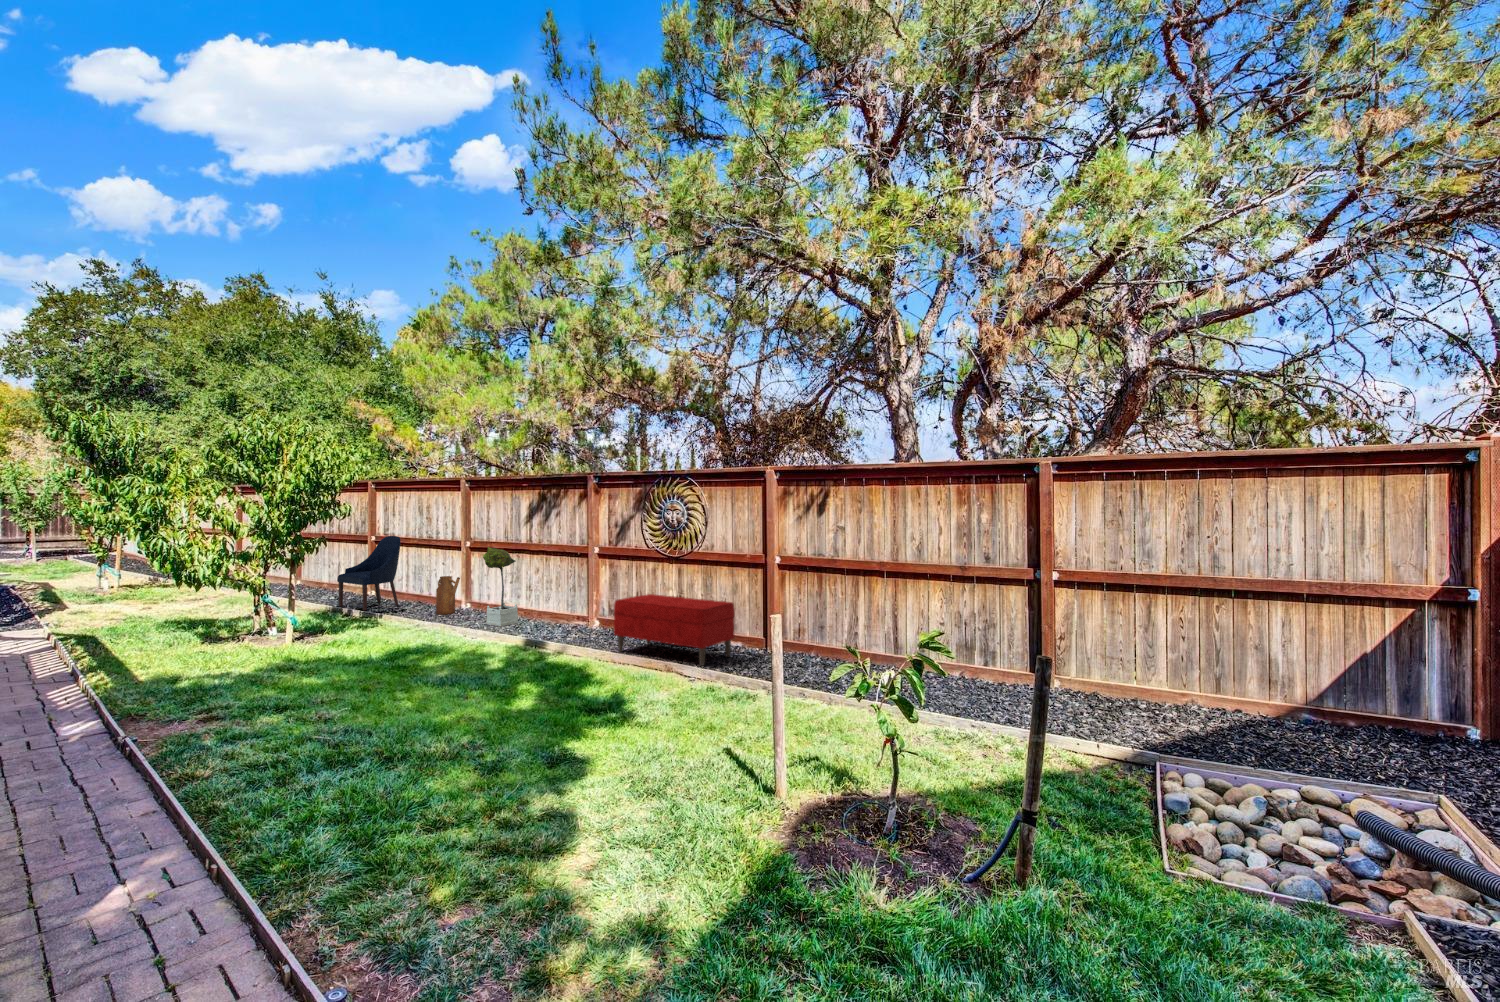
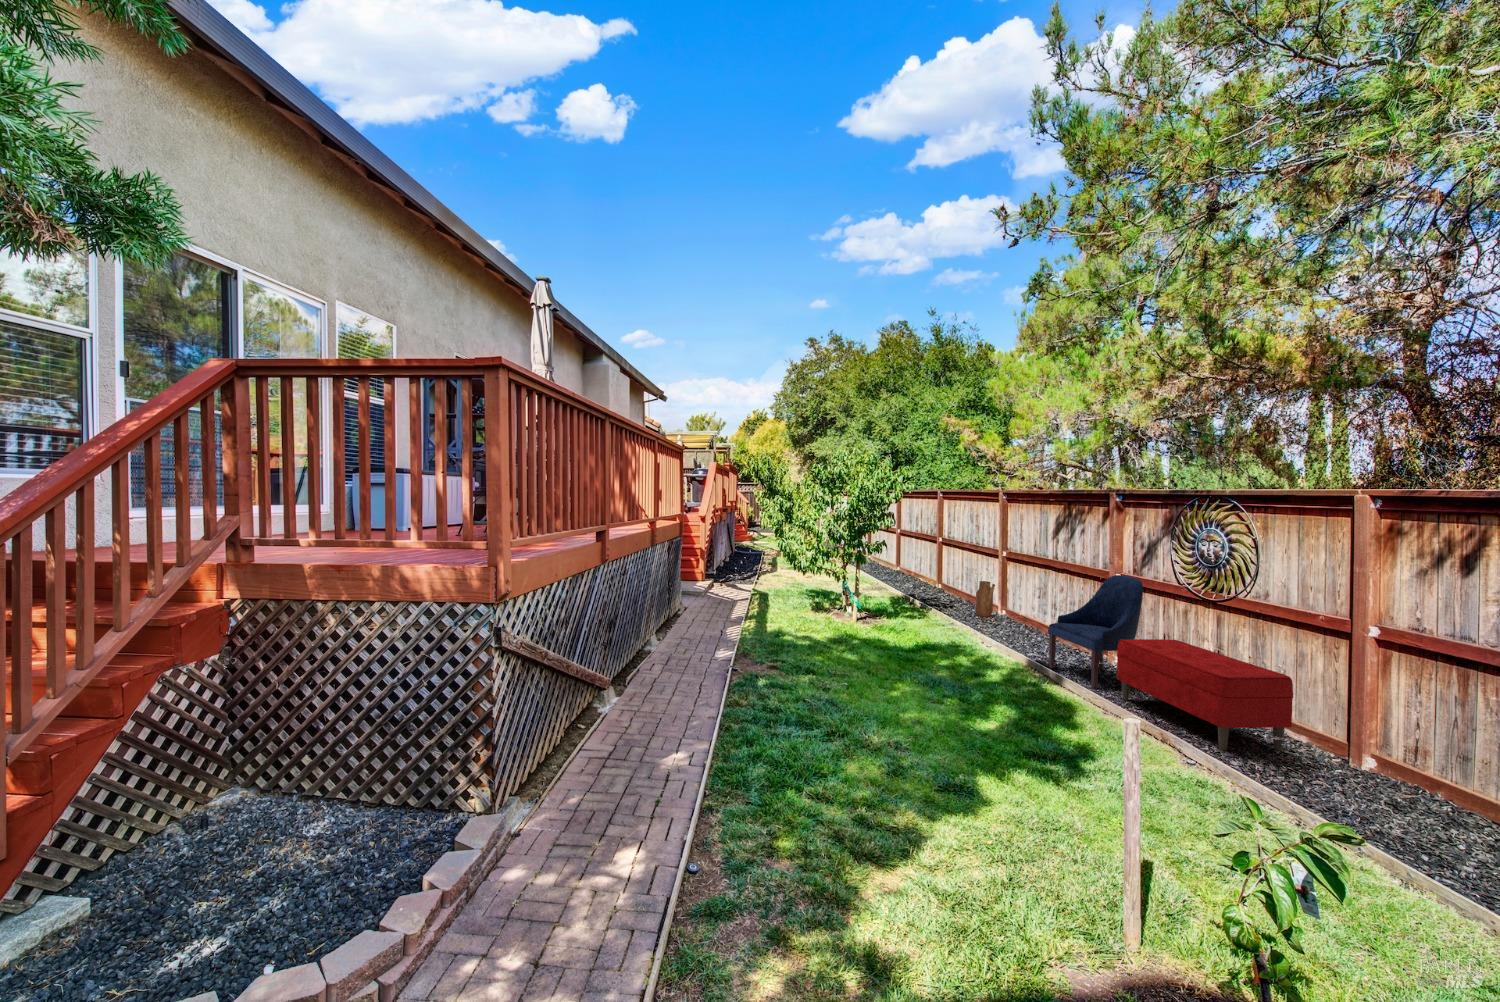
chair: present [337,536,400,610] -> present [1048,575,1143,688]
potted tree: present [483,547,518,626] -> none [1008,560,1042,639]

